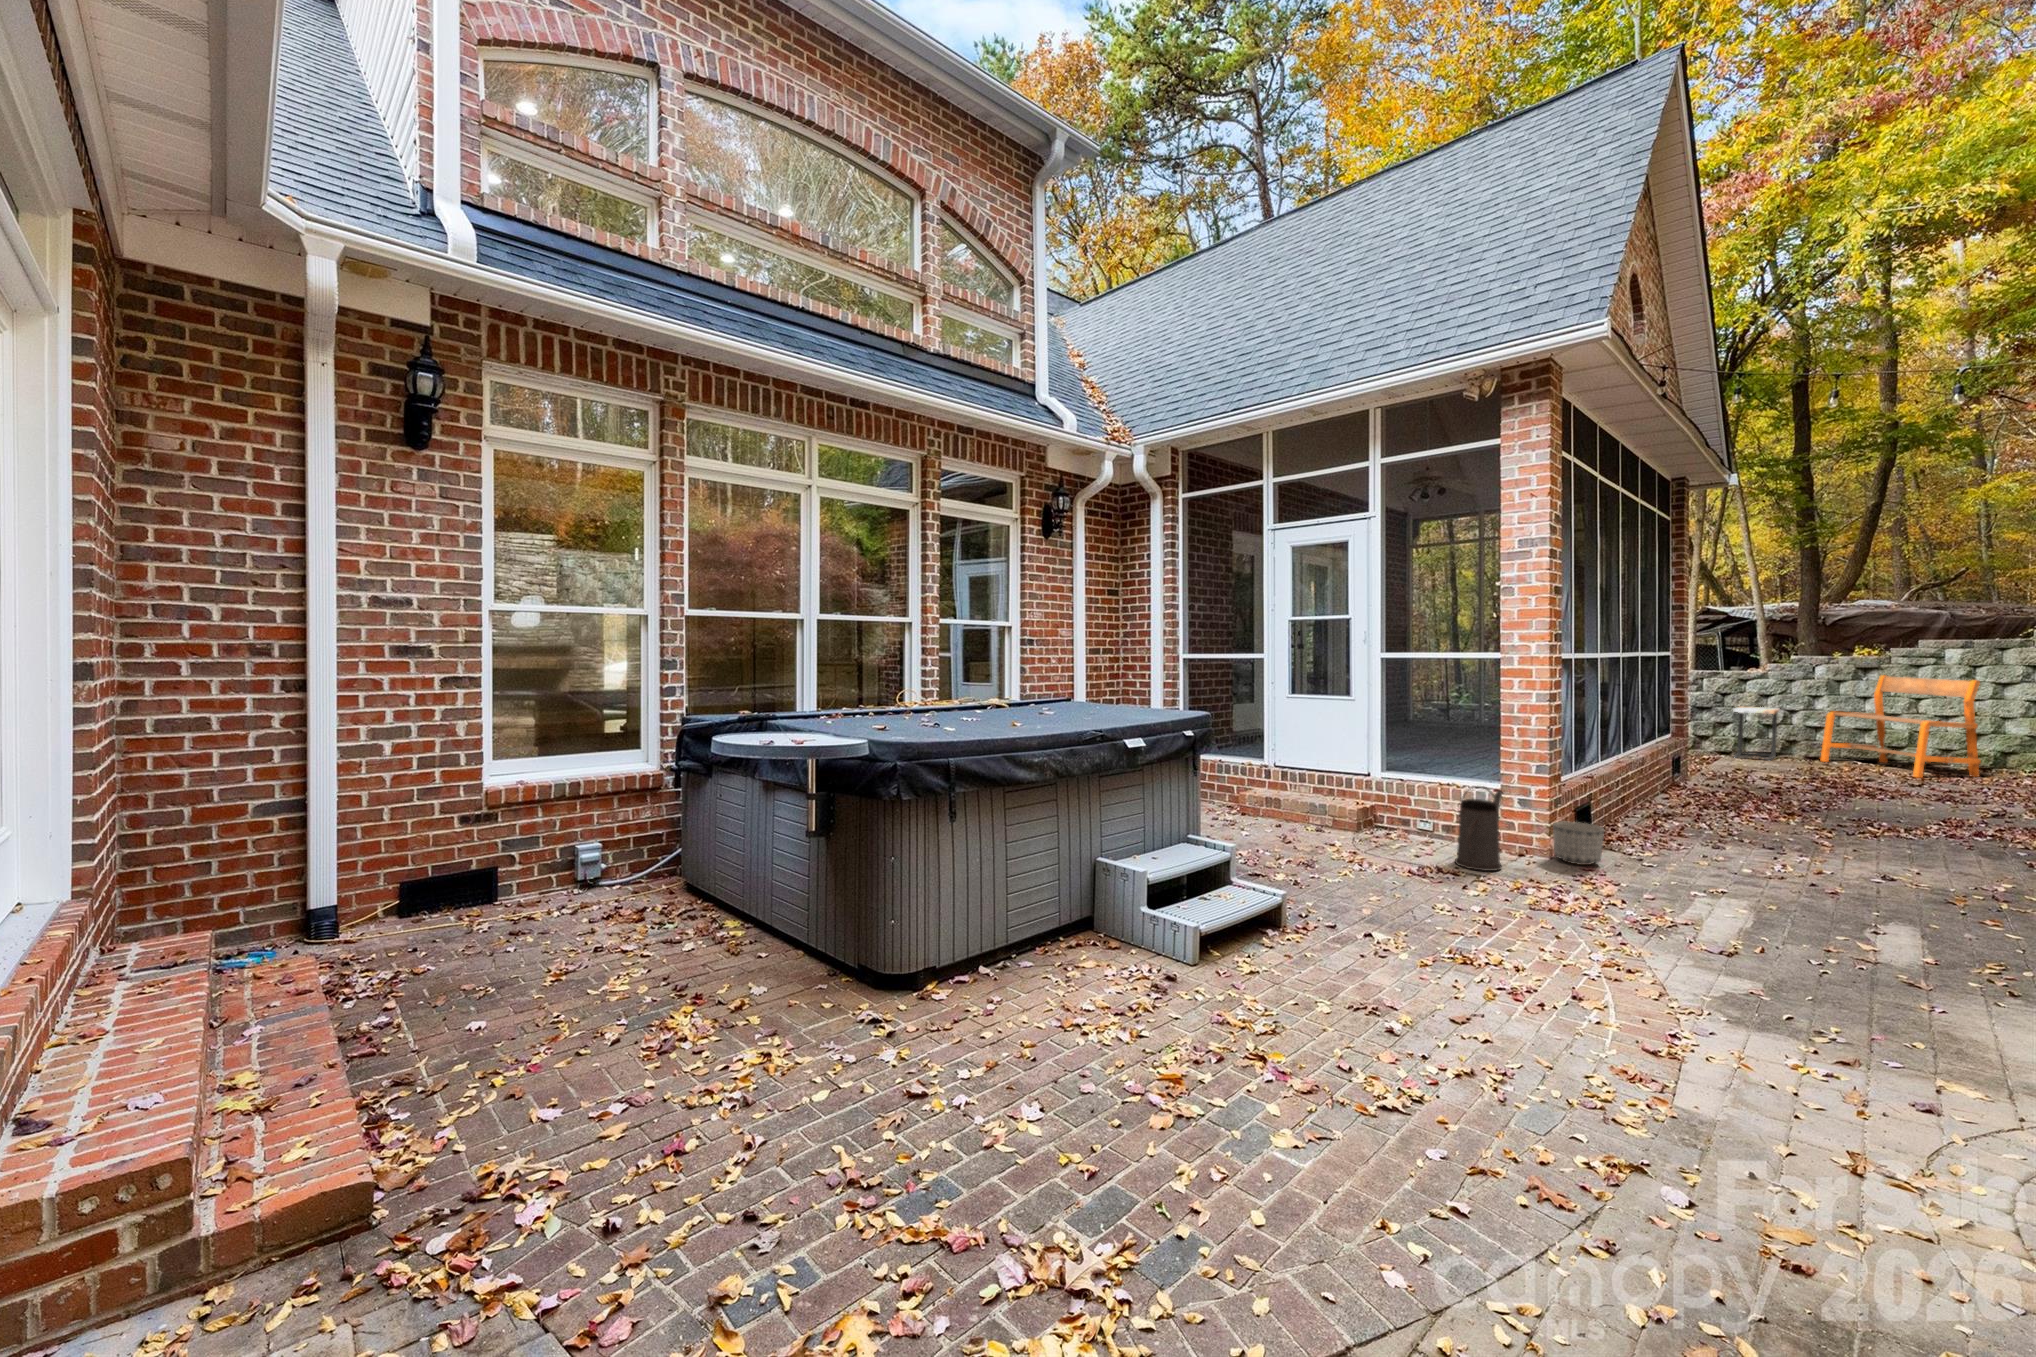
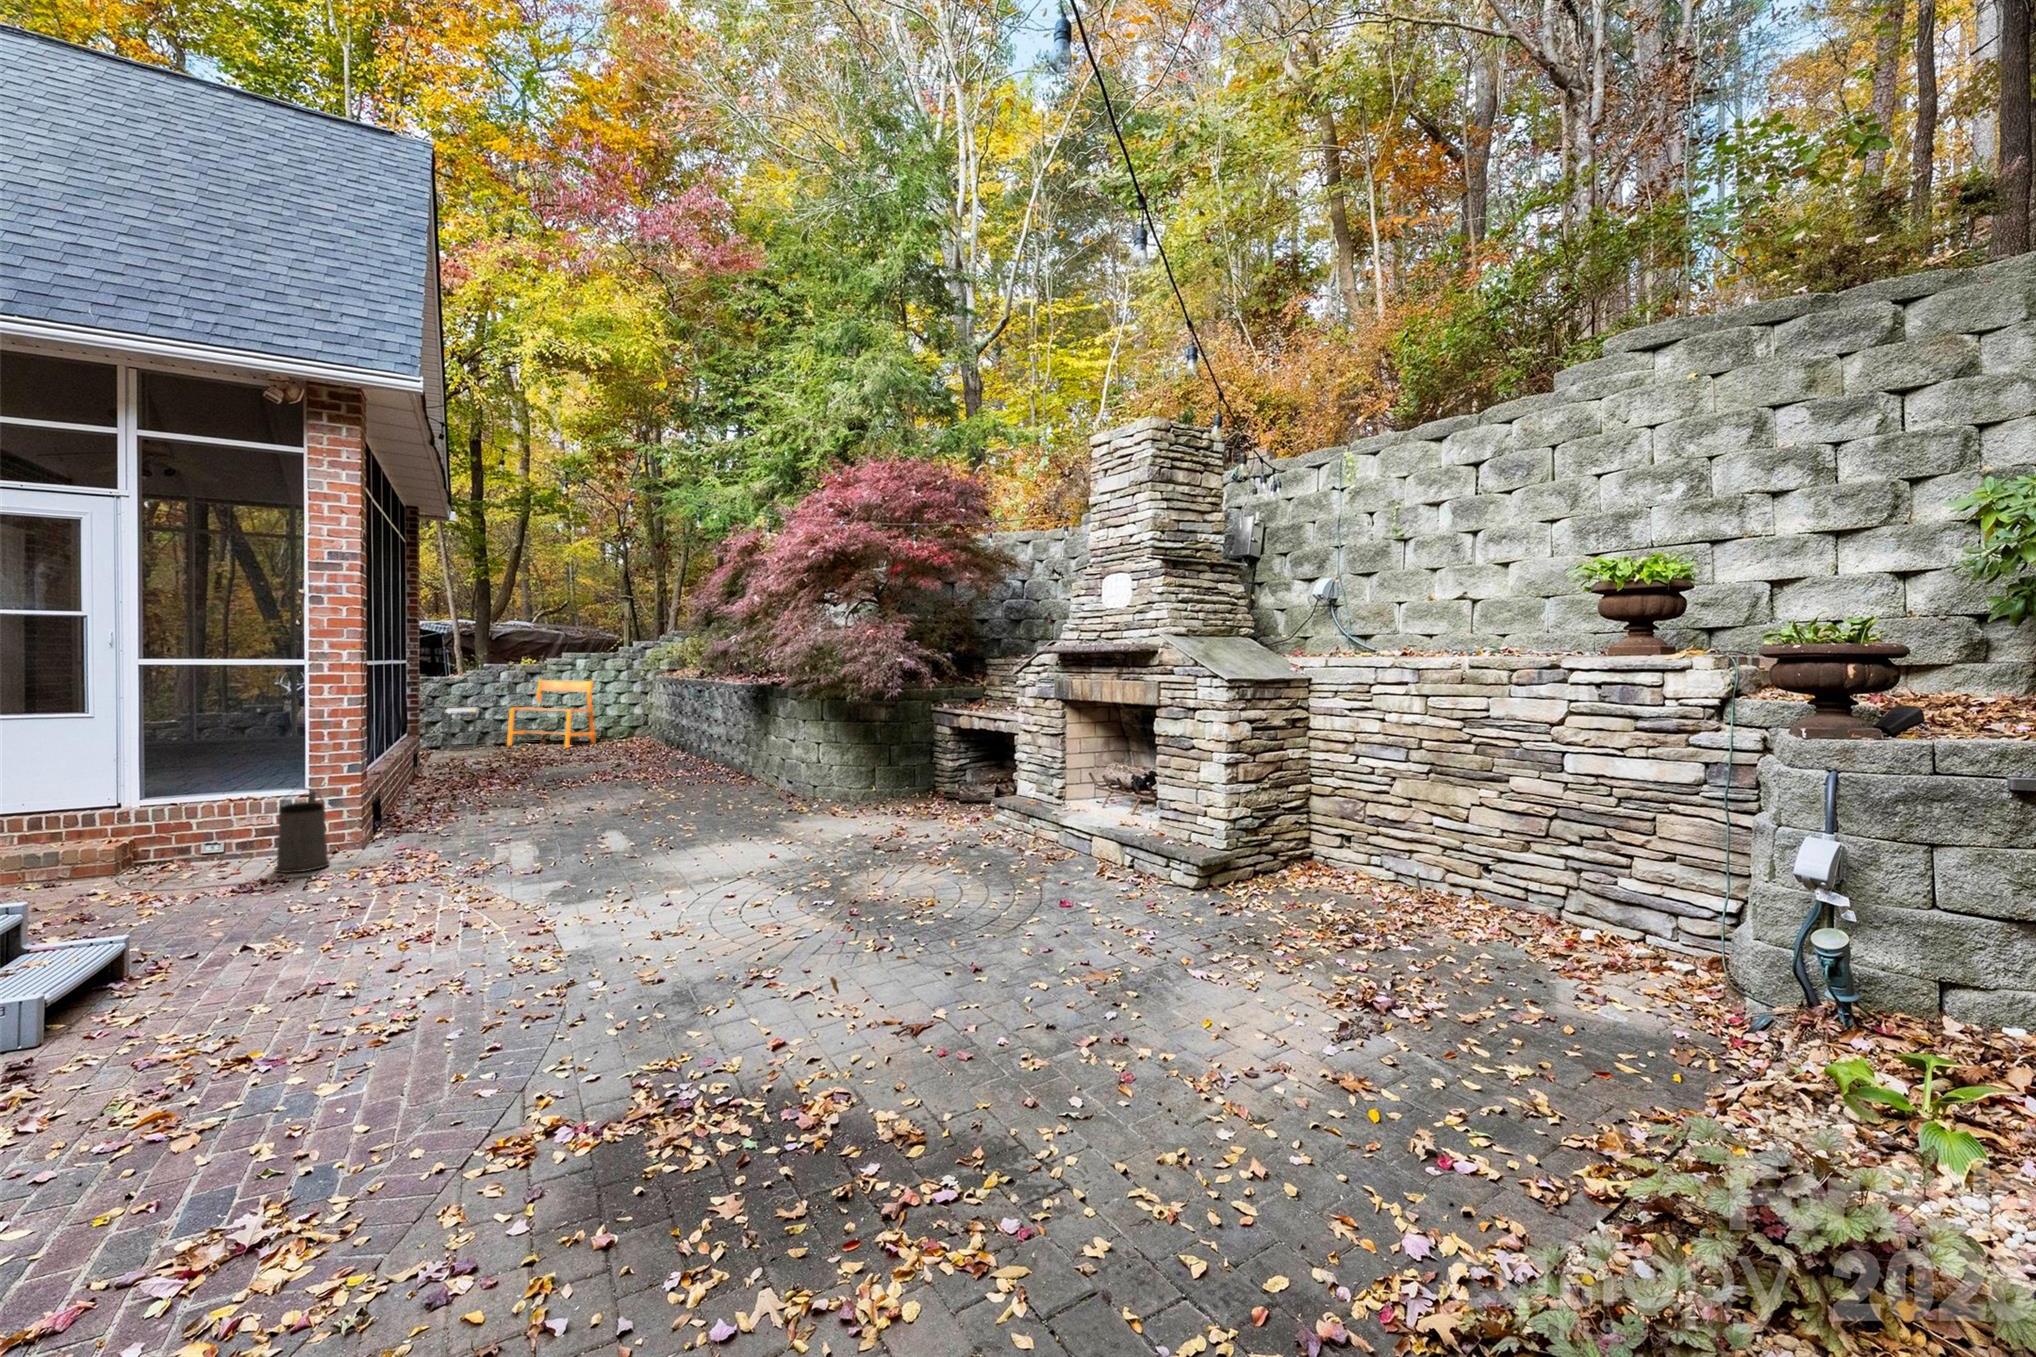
planter: present [1553,822,1604,865] -> none [368,808,416,845]

